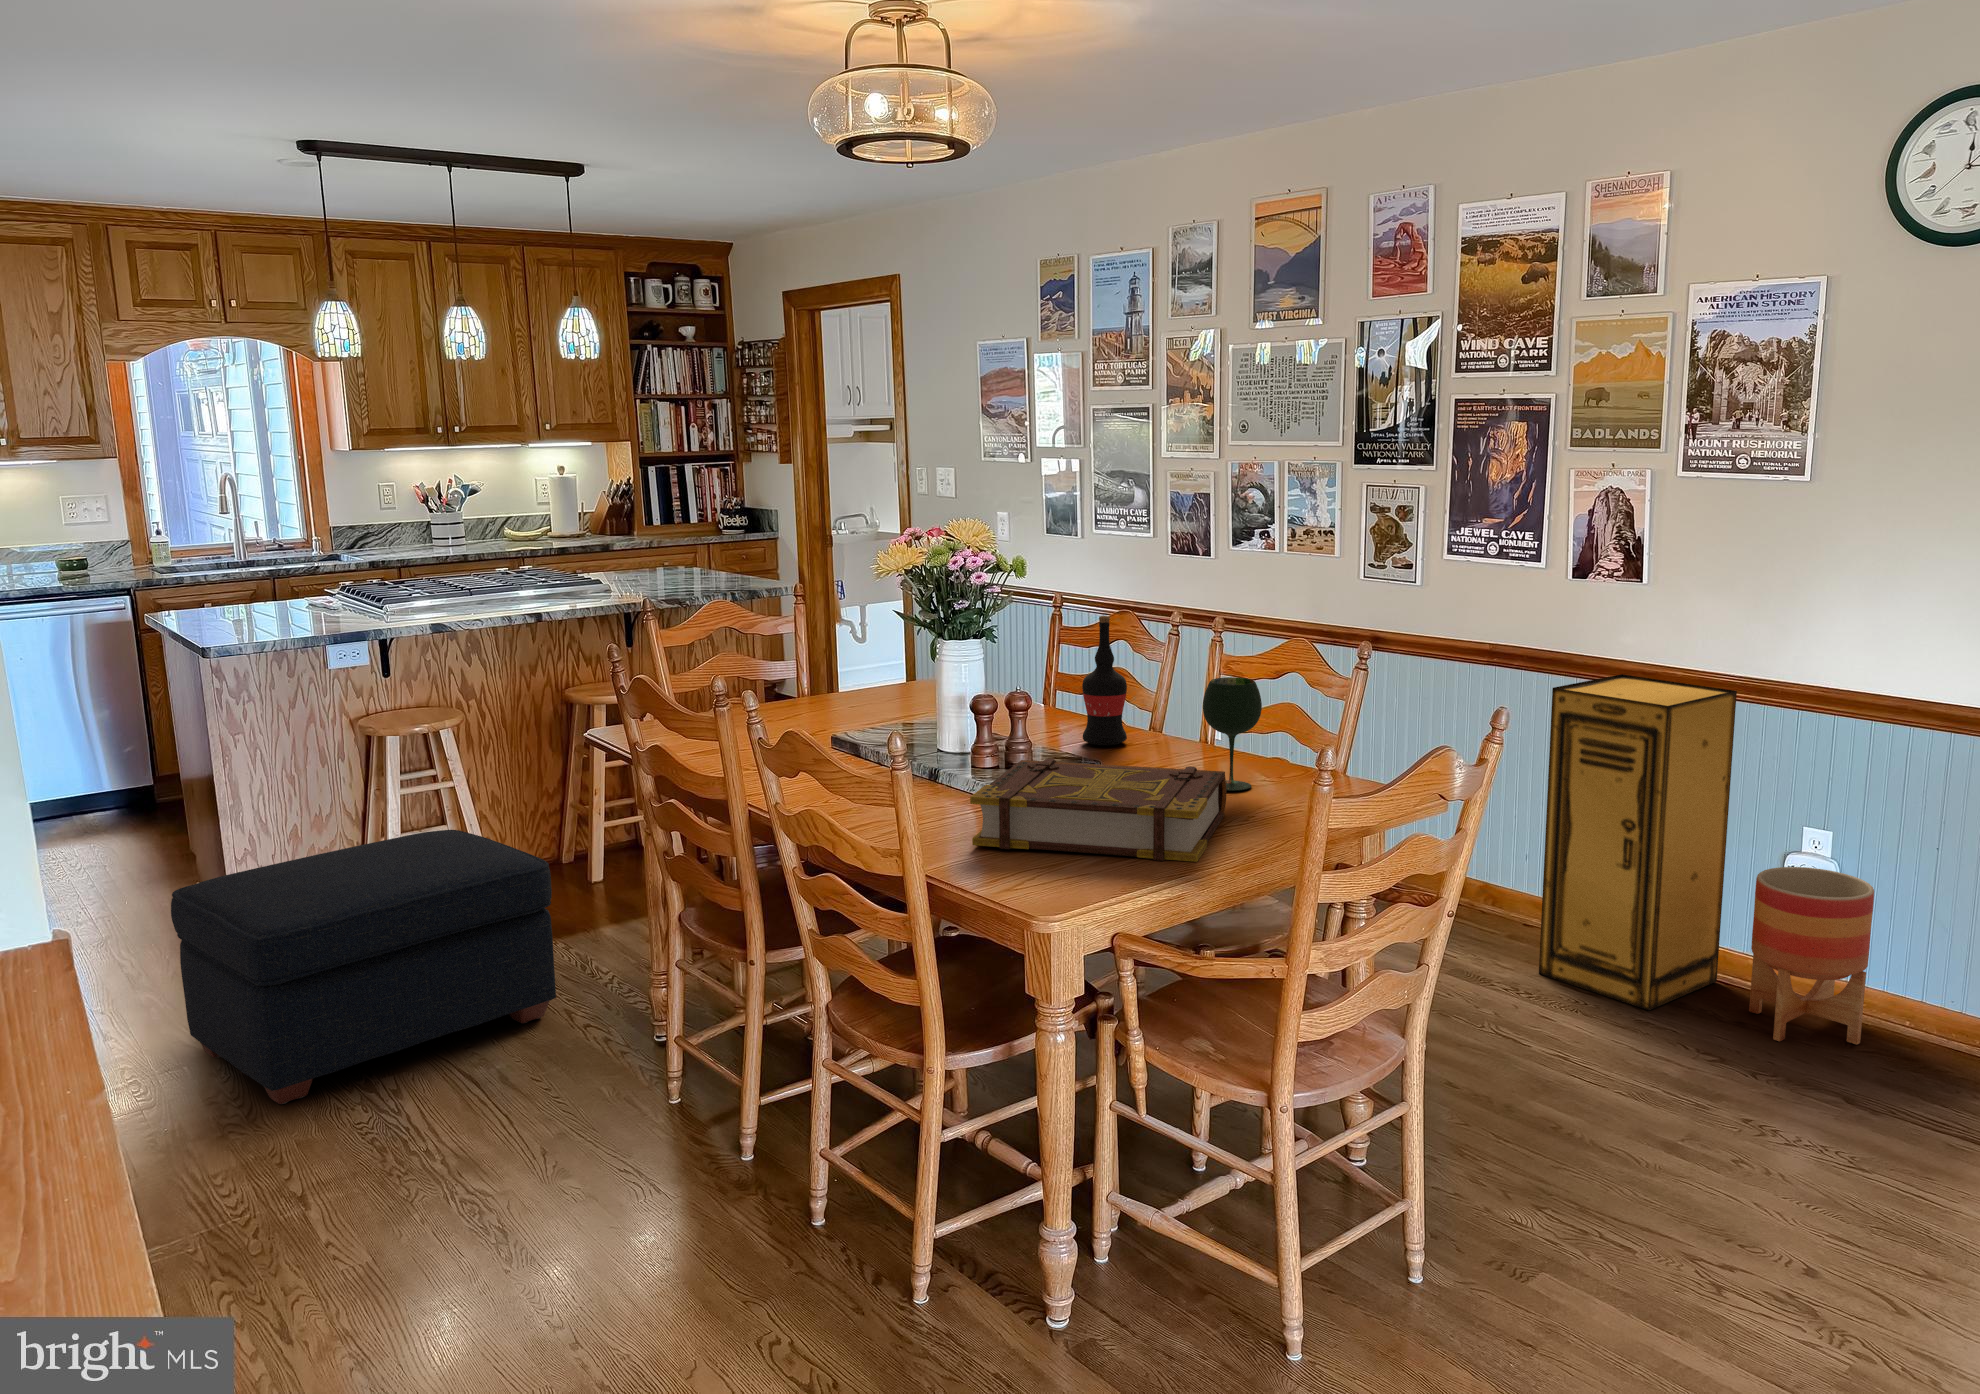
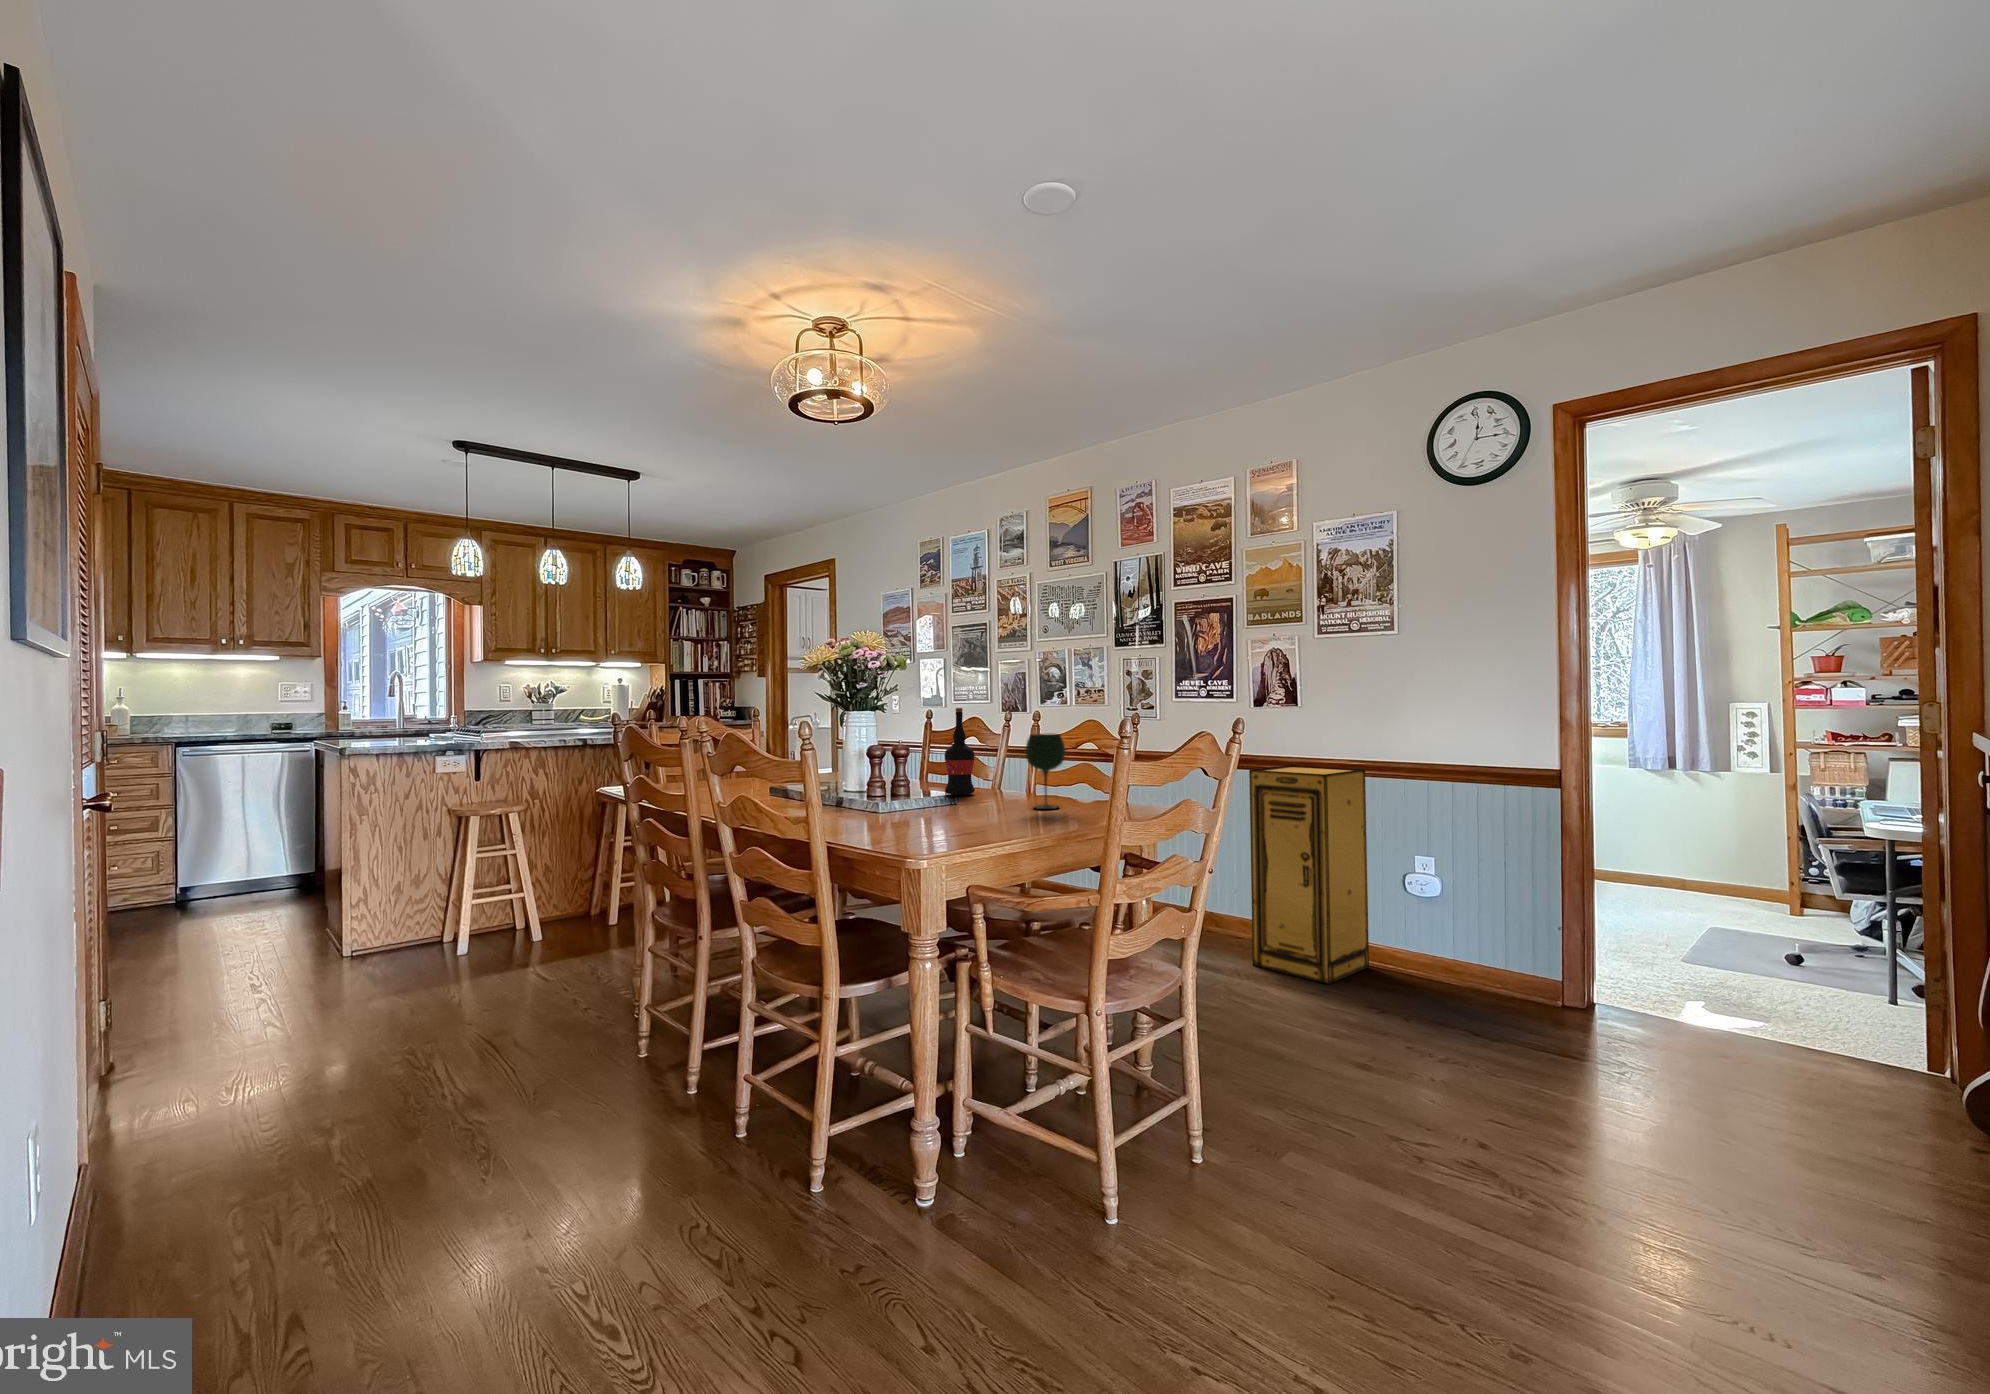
book: present [970,759,1226,862] -> none [863,784,1043,837]
ottoman: present [171,830,556,1104] -> none [279,875,570,1068]
planter: present [1749,867,1874,1045] -> none [1391,883,1470,1000]

